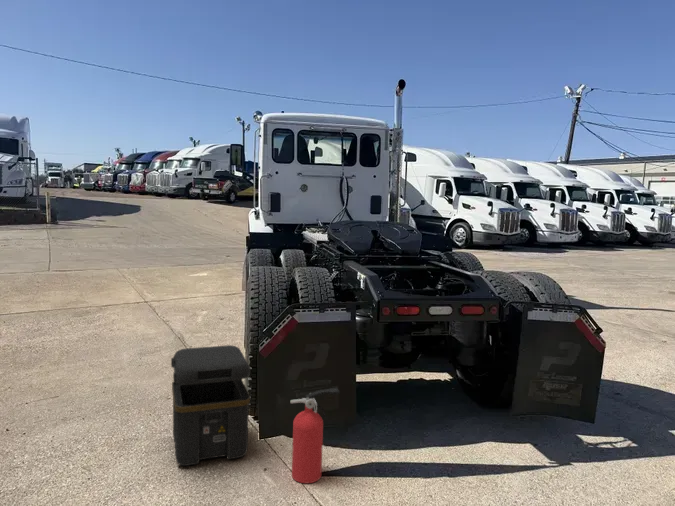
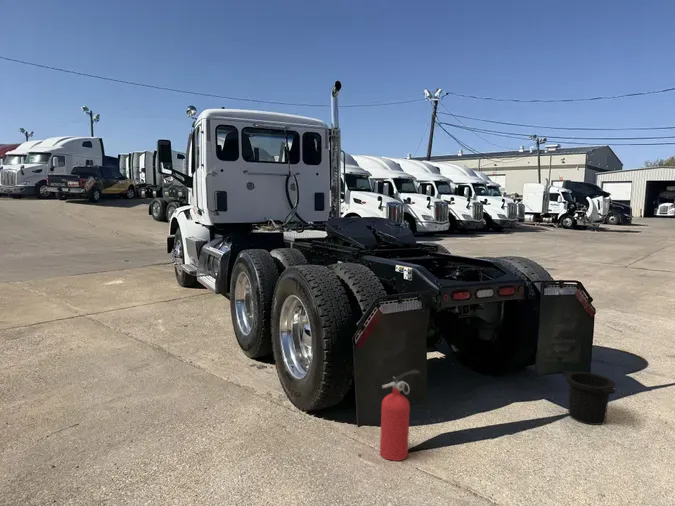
toolbox: present [171,345,250,466] -> none [243,342,332,465]
trash can: none [546,414,606,484] -> present [563,371,615,425]

